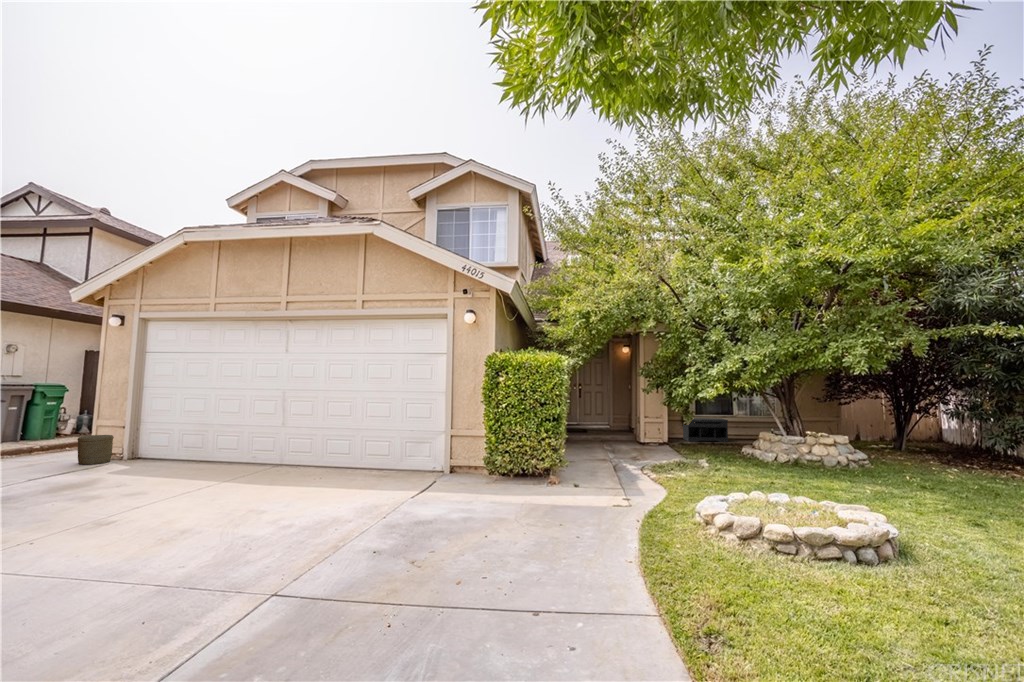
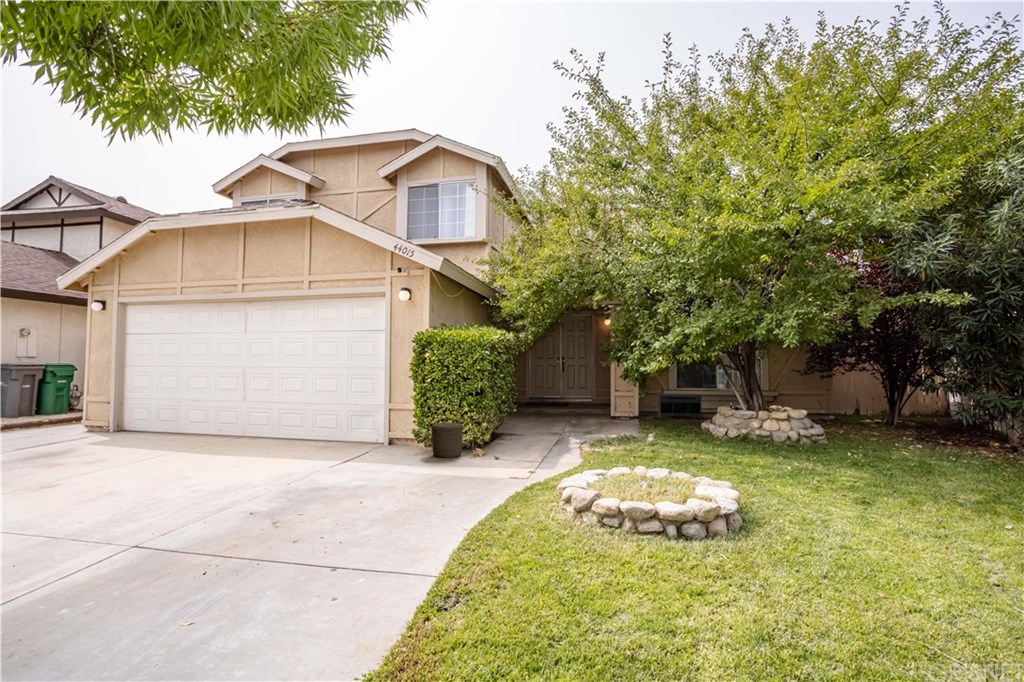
woven basket: present [77,435,114,465] -> present [431,423,463,458]

